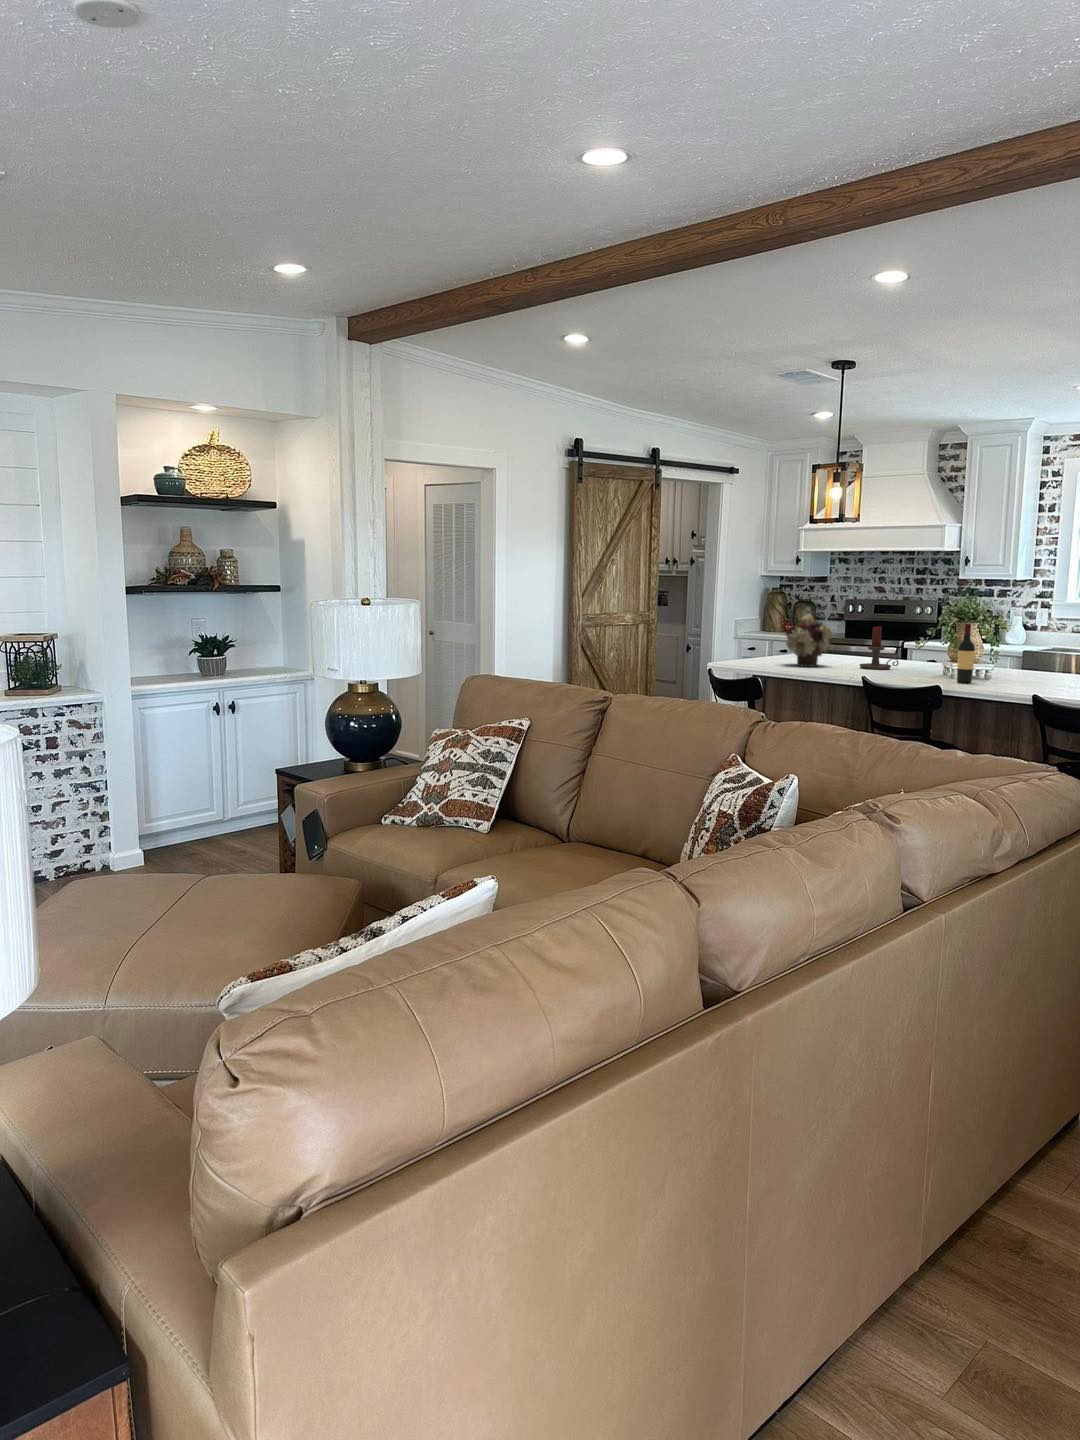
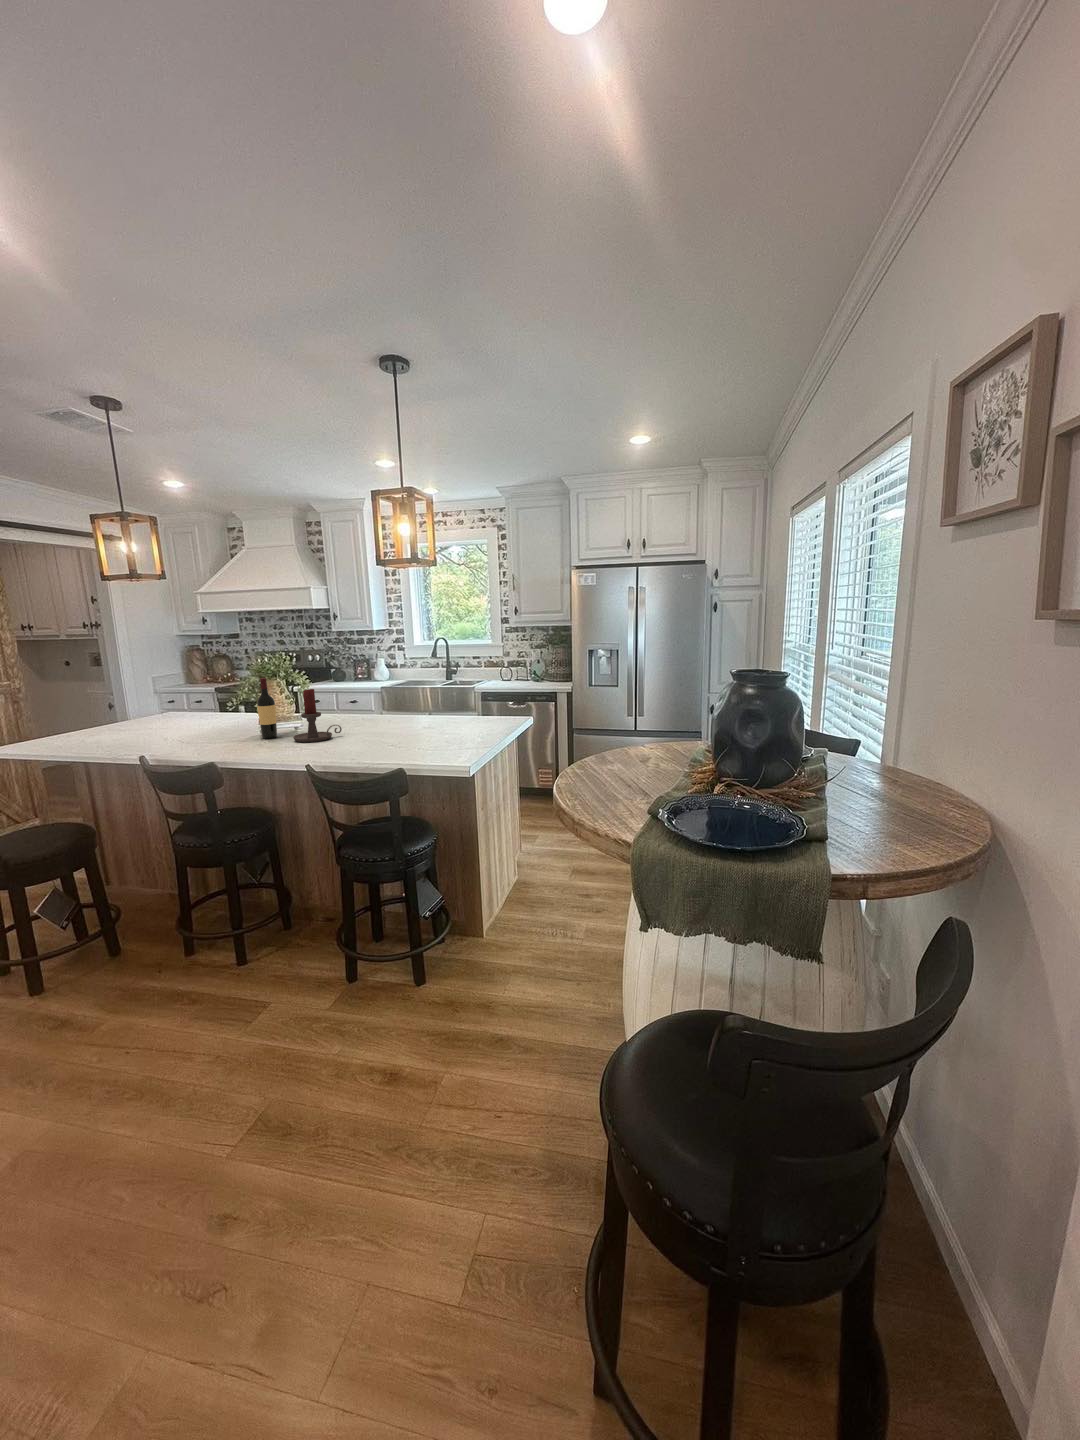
flower arrangement: present [786,614,832,667] -> none [102,675,167,730]
candle holder: present [860,626,899,670] -> present [293,689,342,742]

